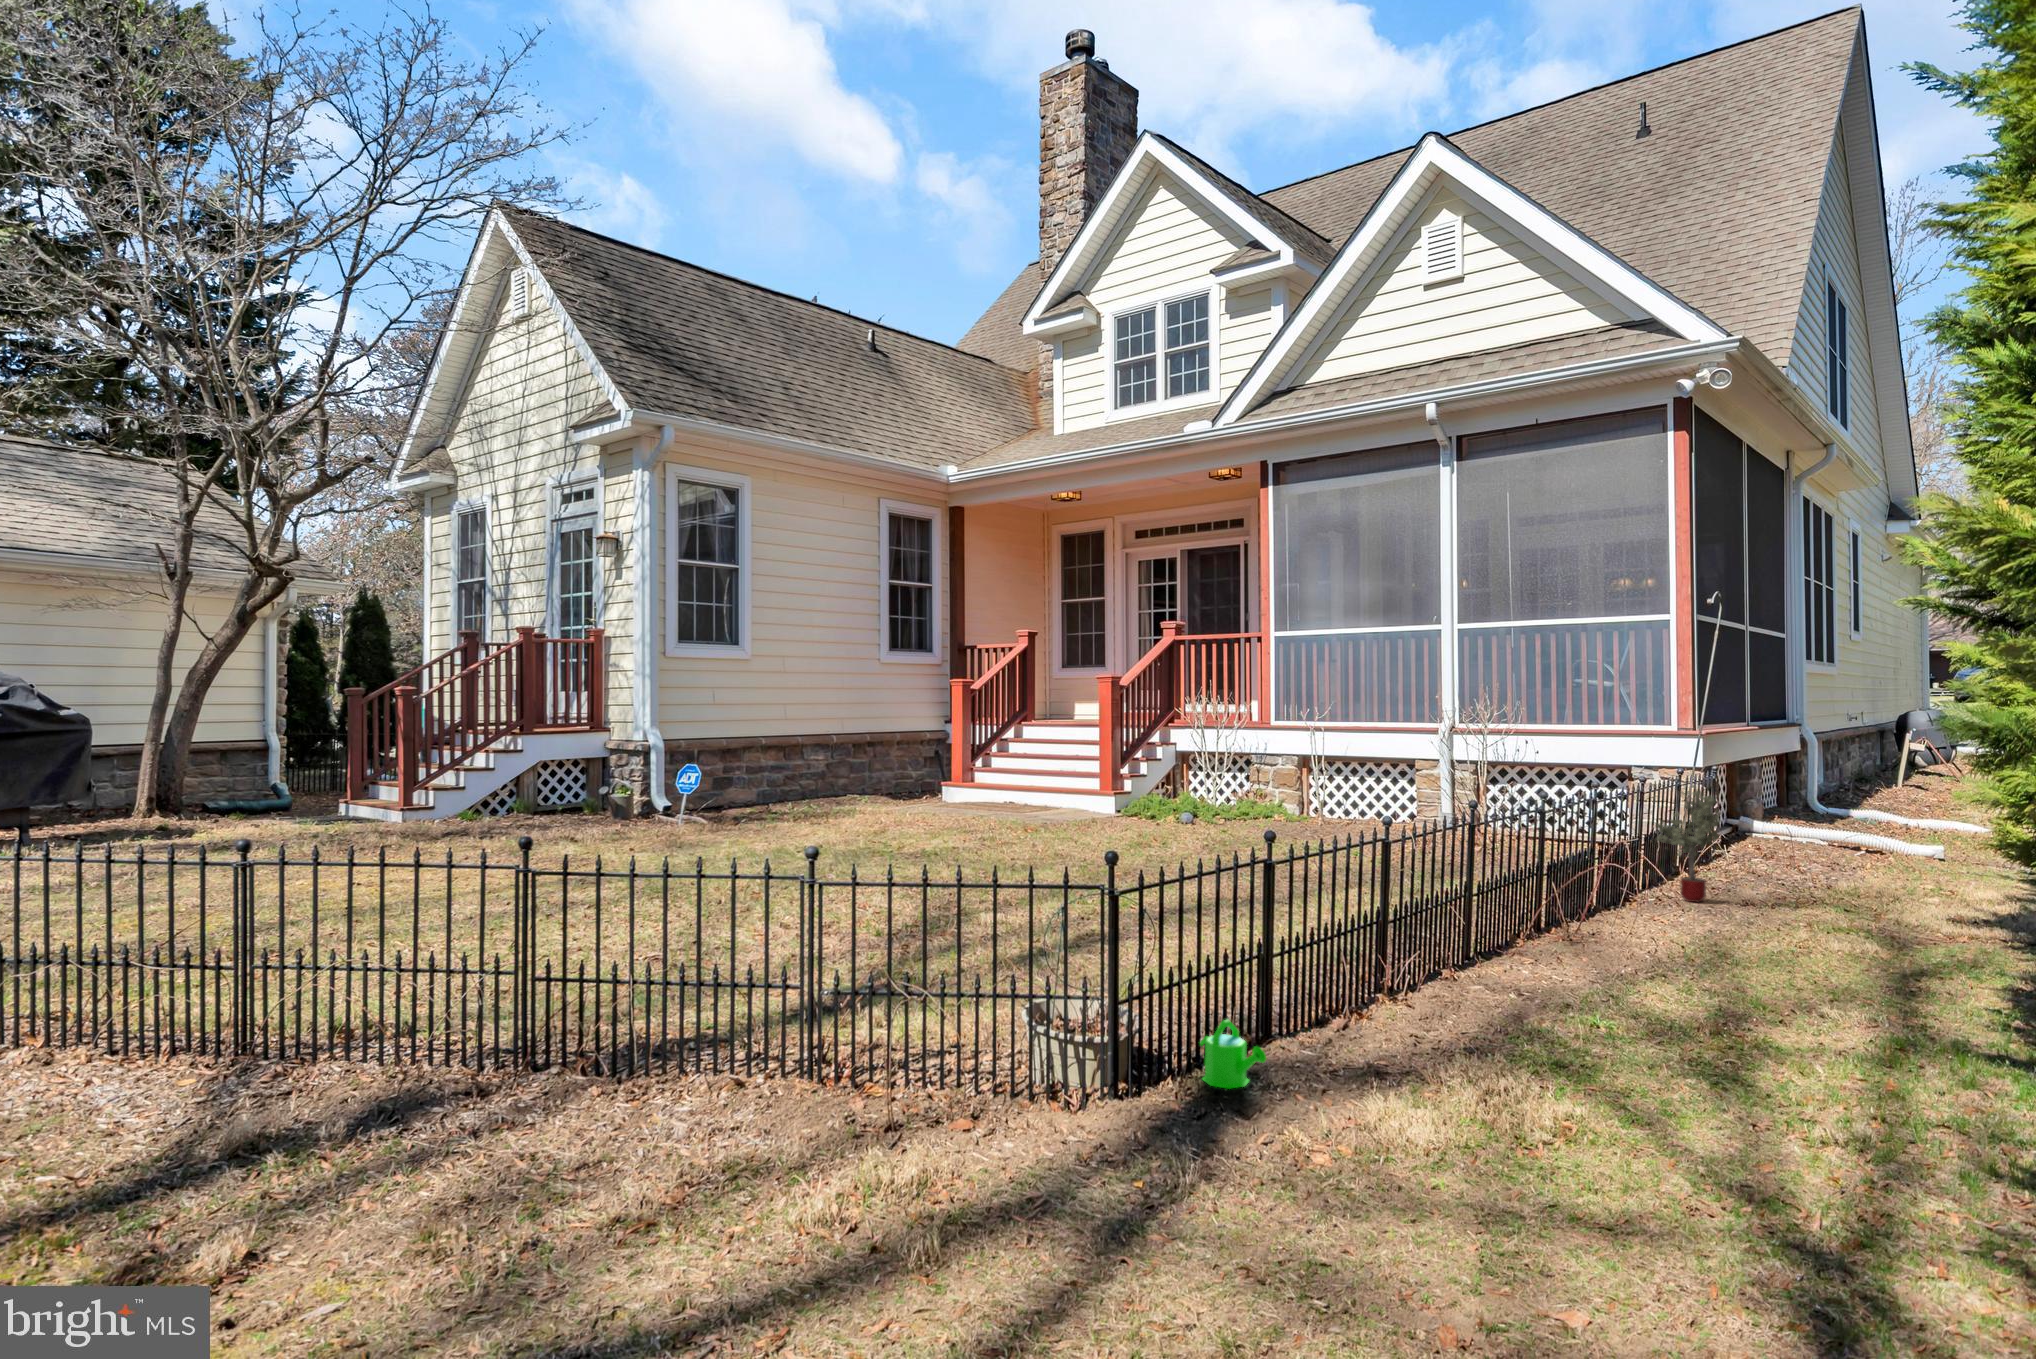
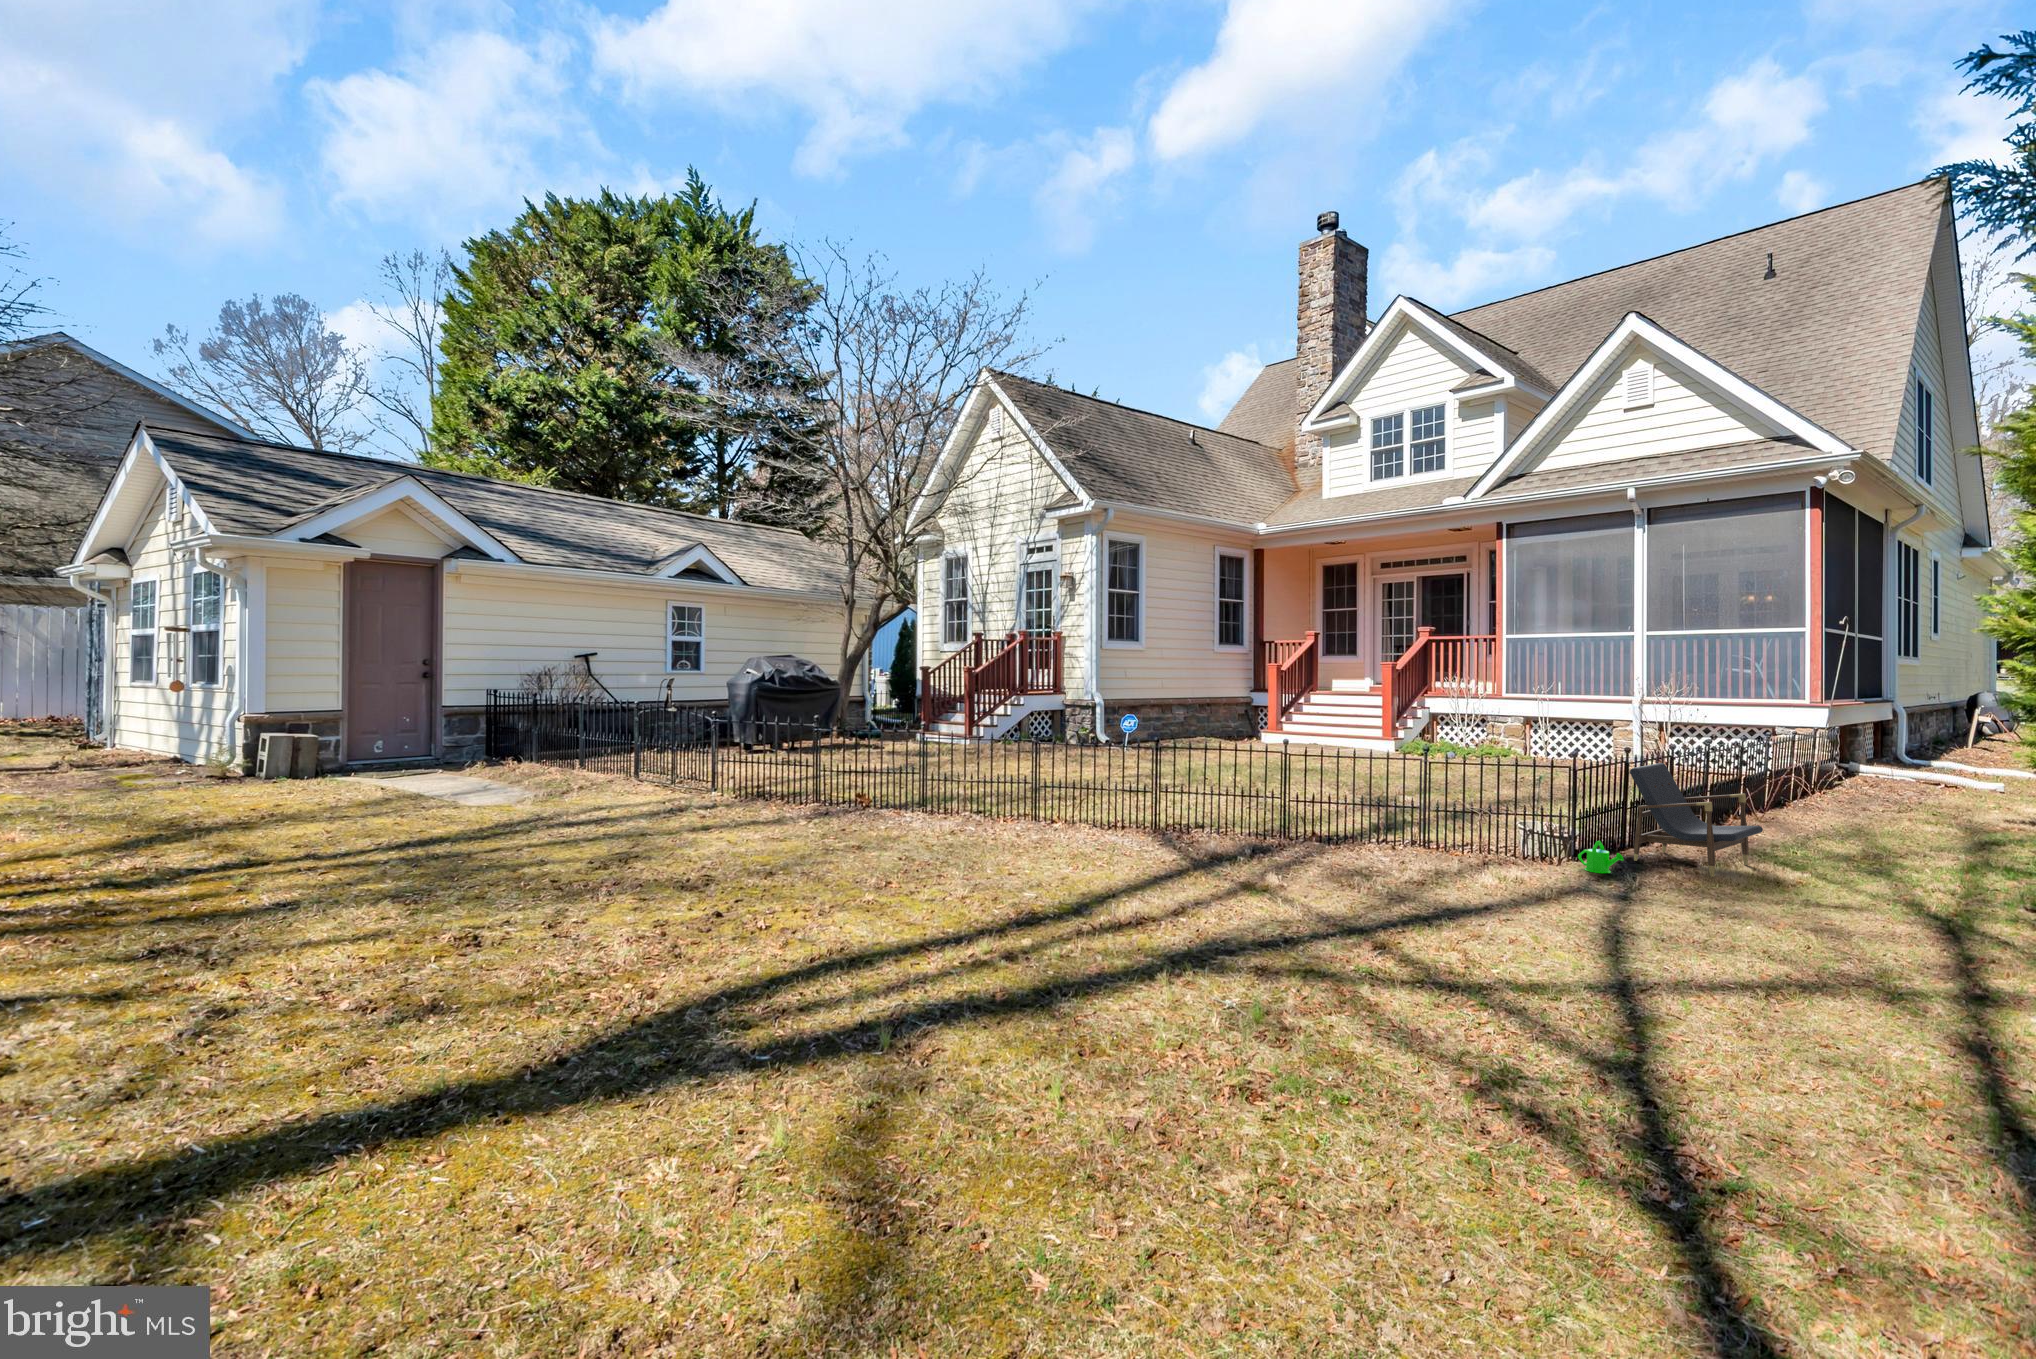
potted tree: present [1656,785,1721,902] -> none [1802,735,1851,808]
lounge chair: none [1305,851,1534,1088] -> present [1630,763,1763,877]

